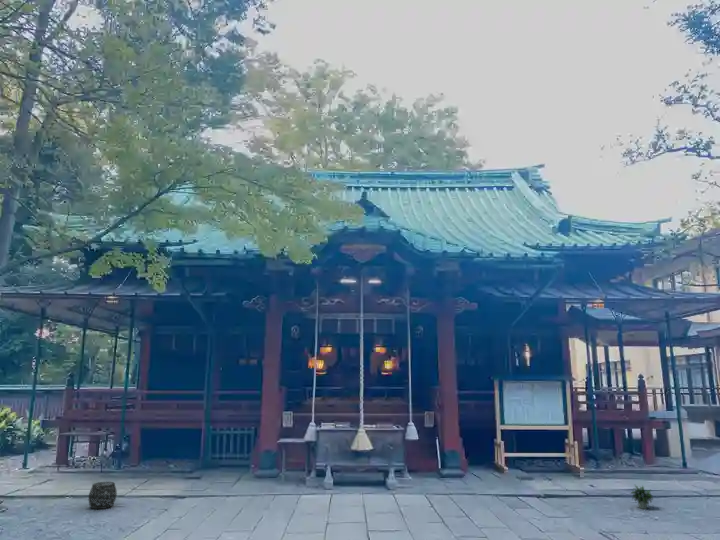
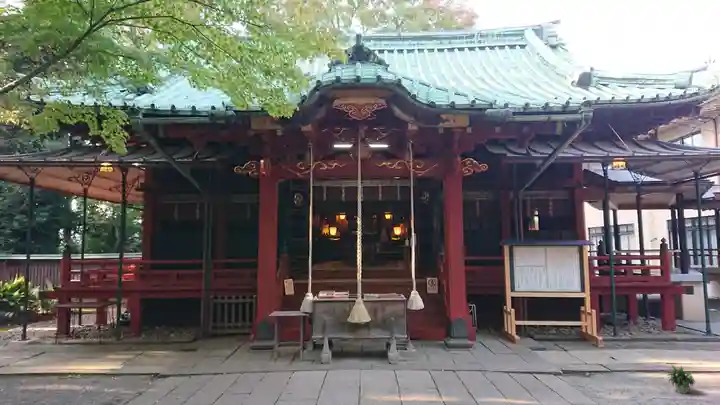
woven basket: present [88,482,117,509] -> none [53,362,86,393]

